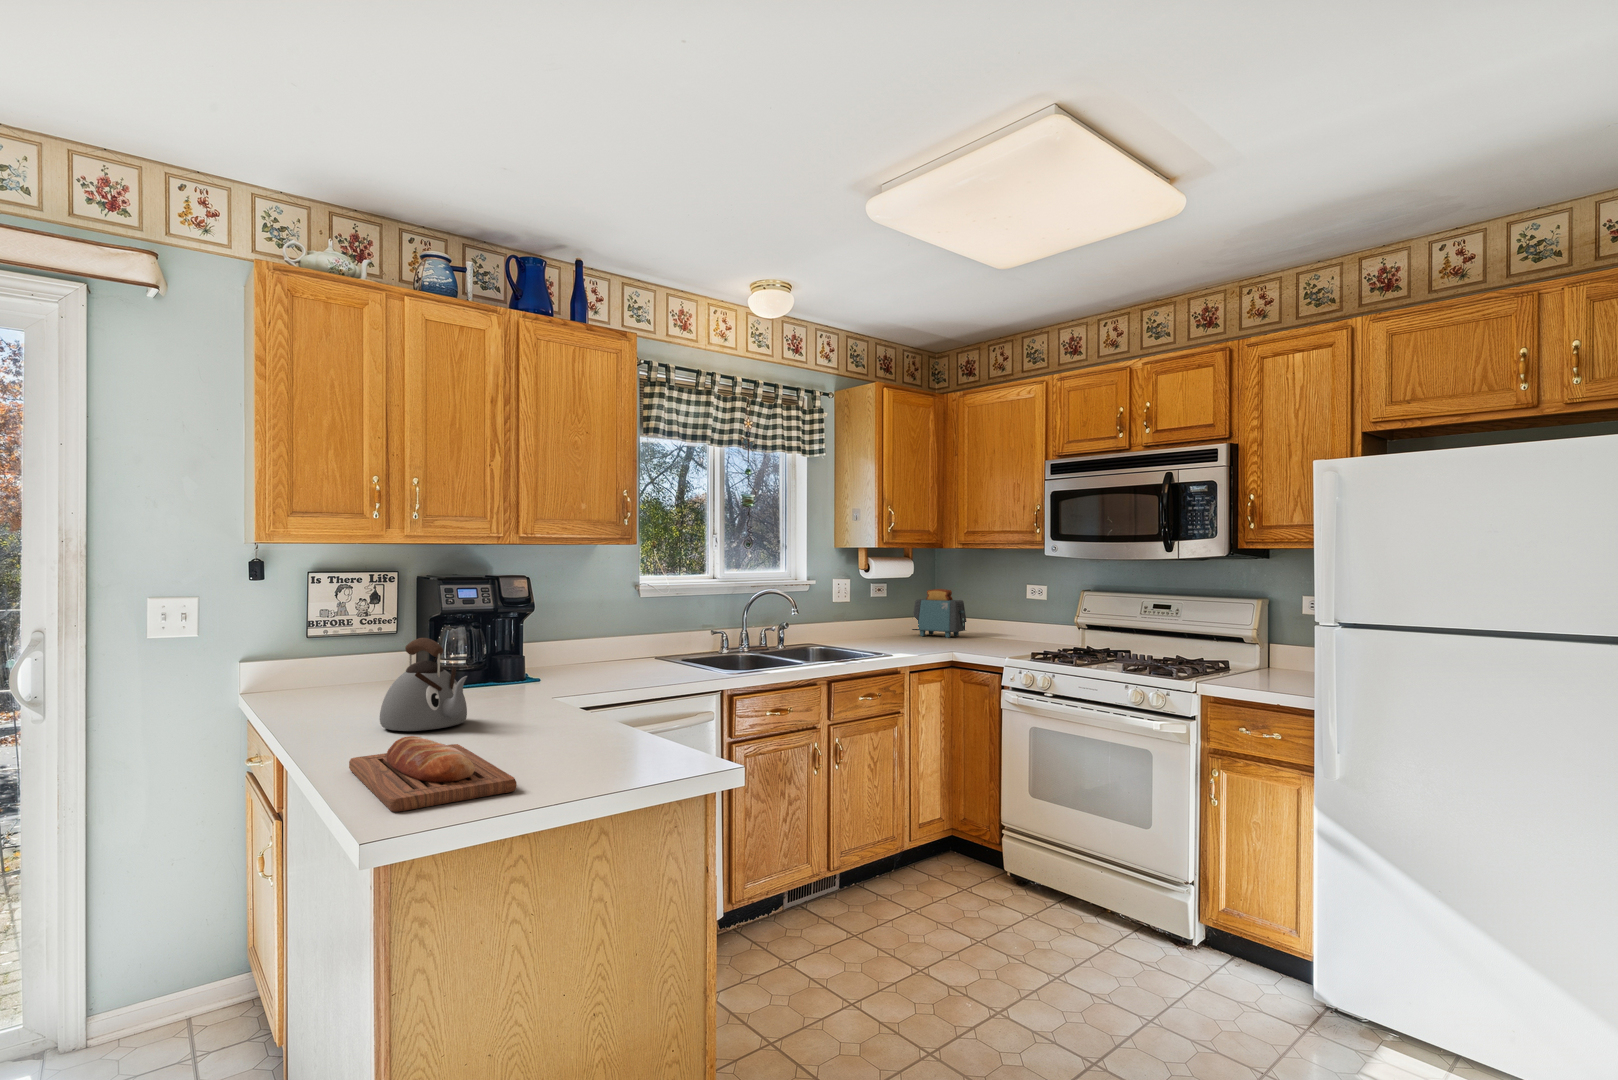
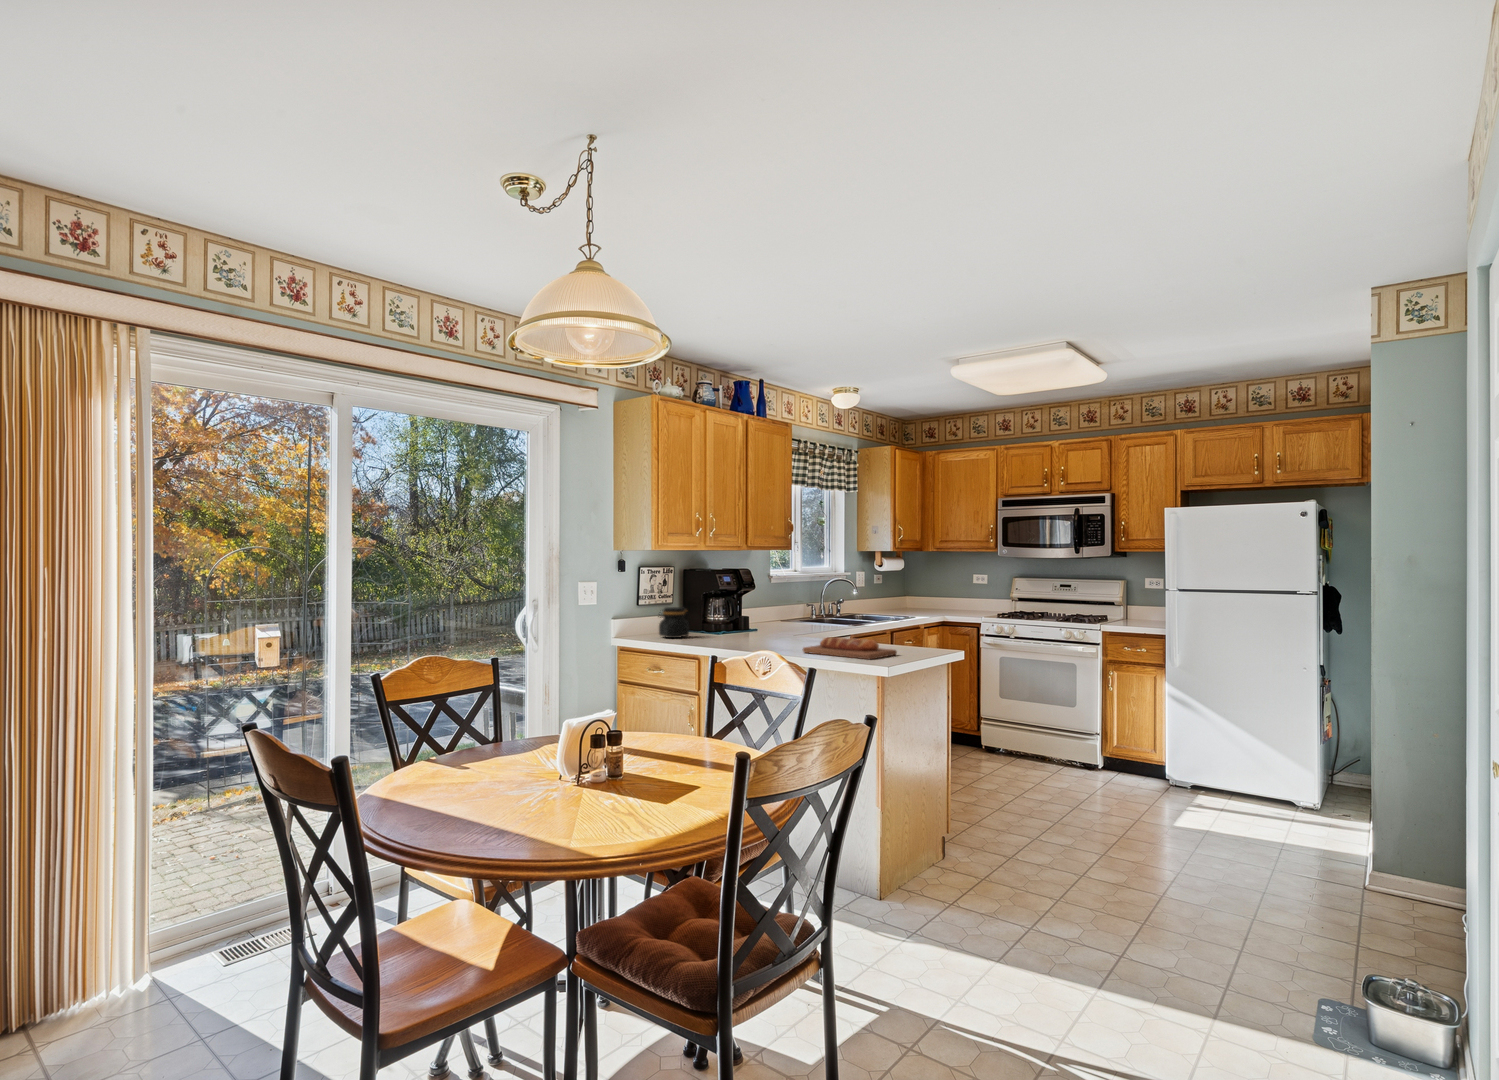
toaster: present [912,589,966,638] -> none [895,578,930,609]
kettle: present [380,638,468,731] -> none [752,599,803,644]
jar: none [287,645,356,703] -> present [658,607,689,638]

